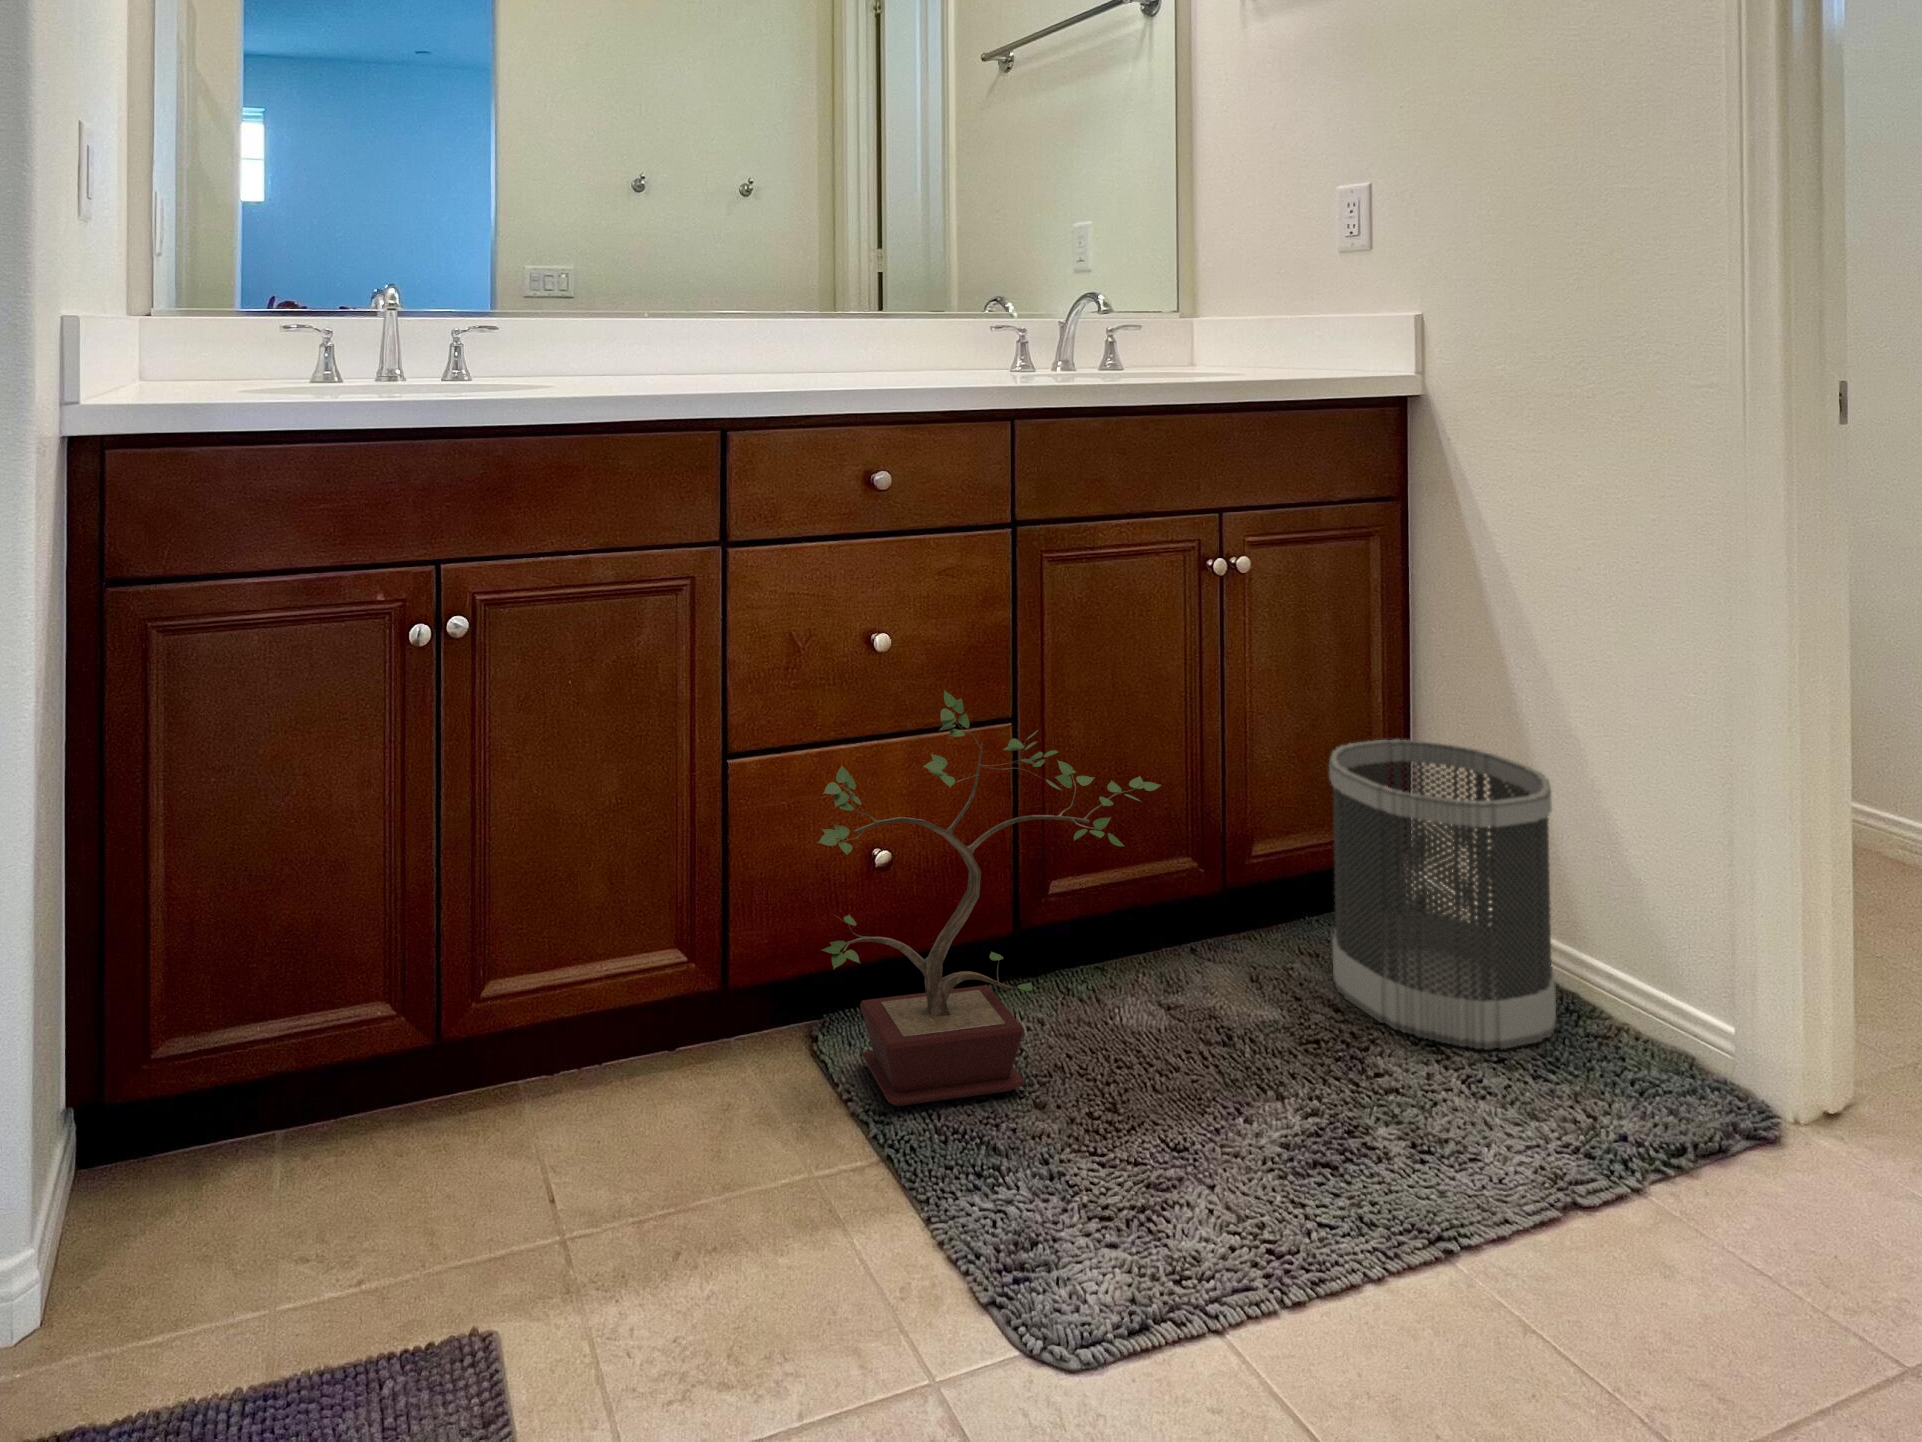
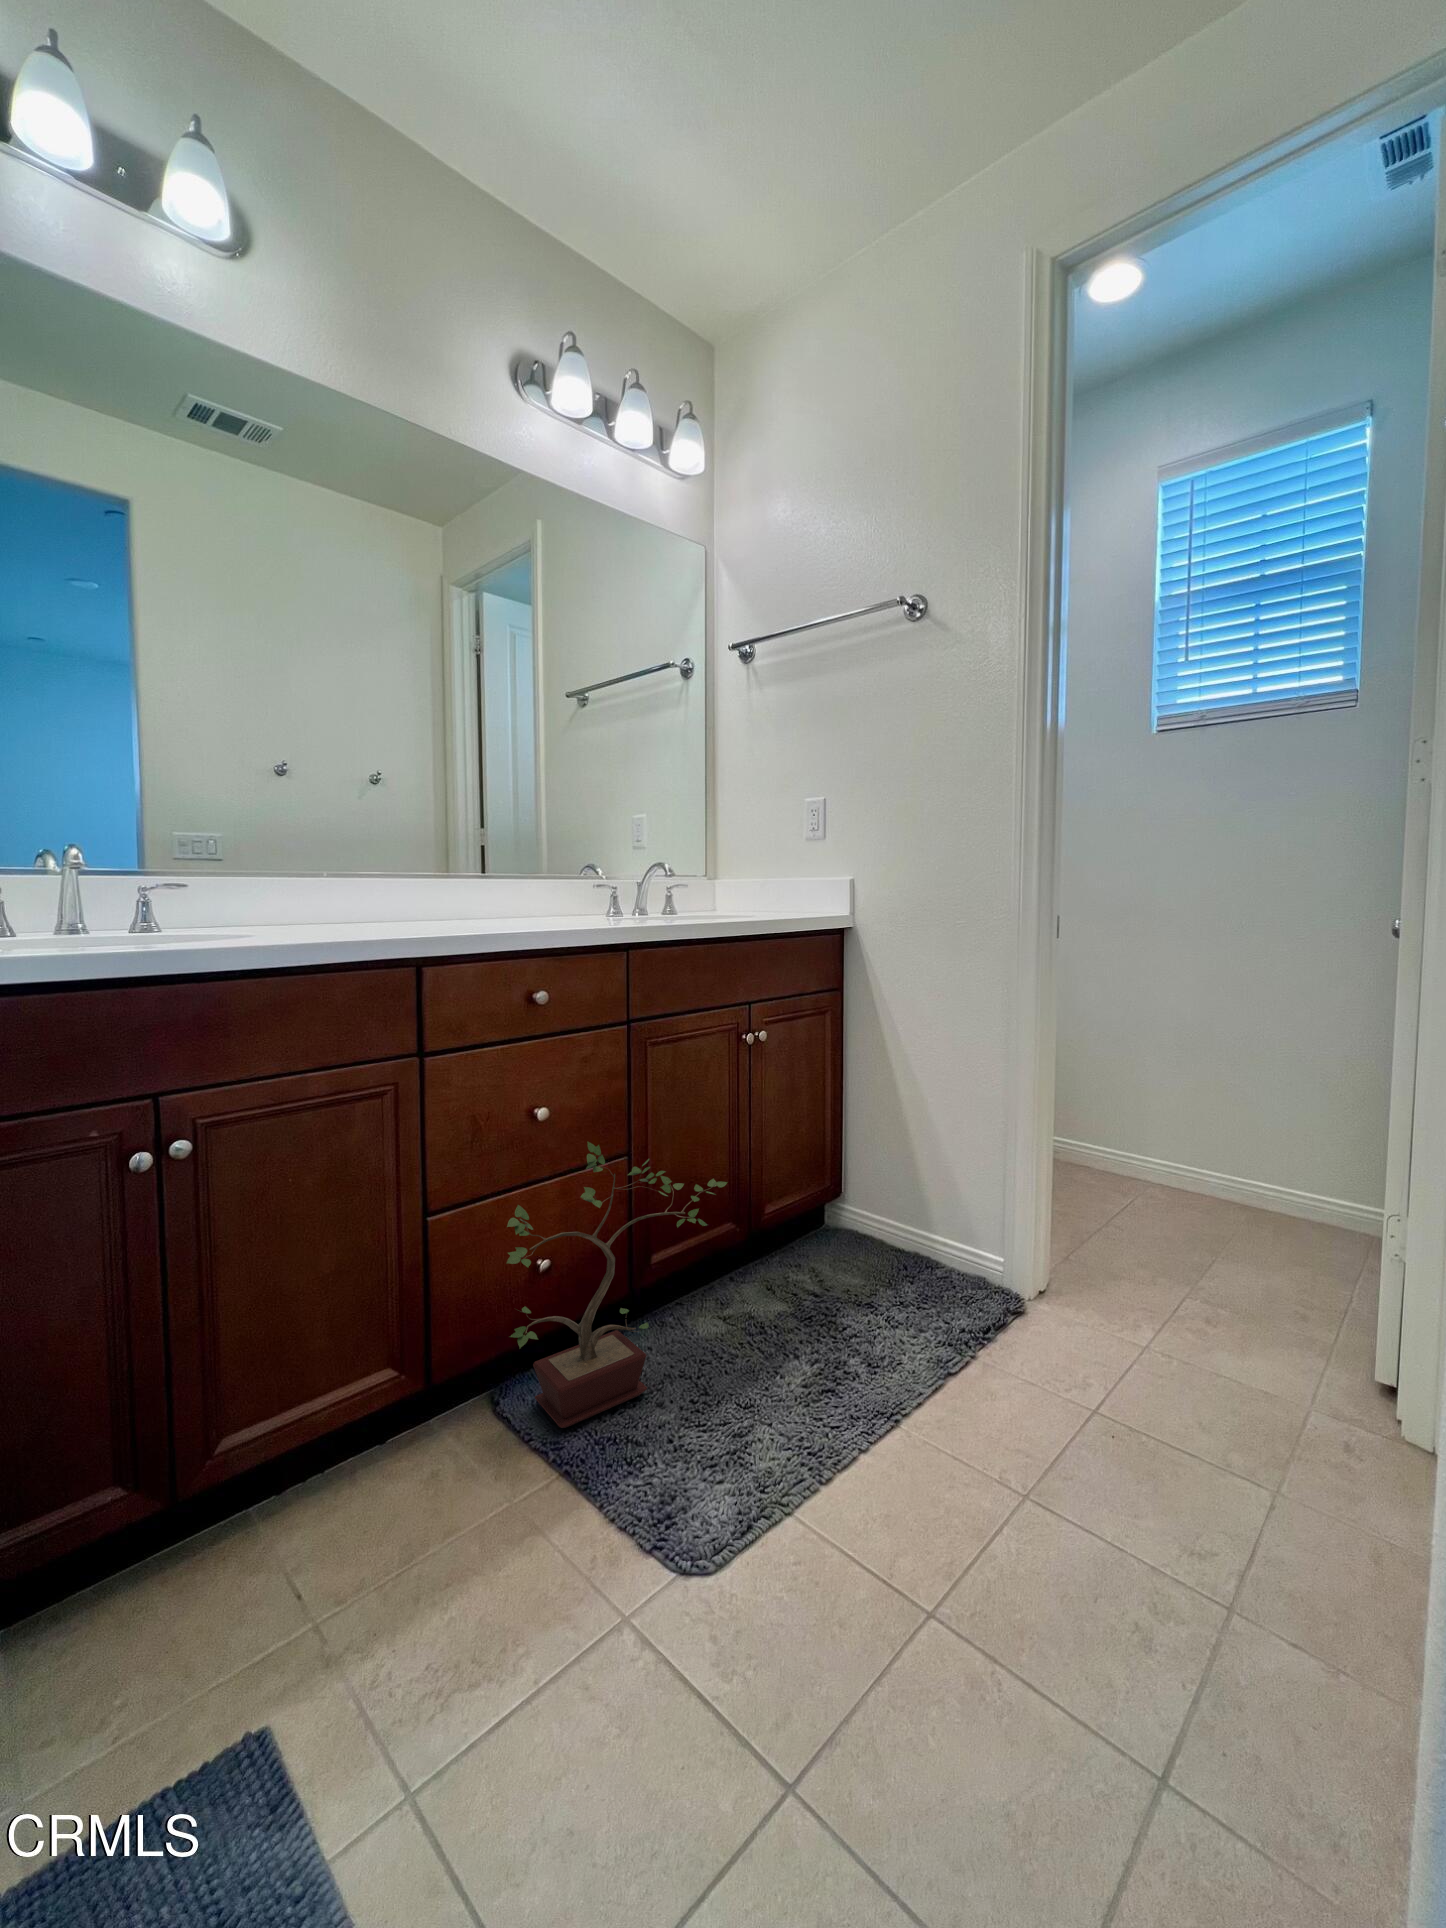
wastebasket: present [1329,739,1556,1050] -> none [807,1128,922,1300]

